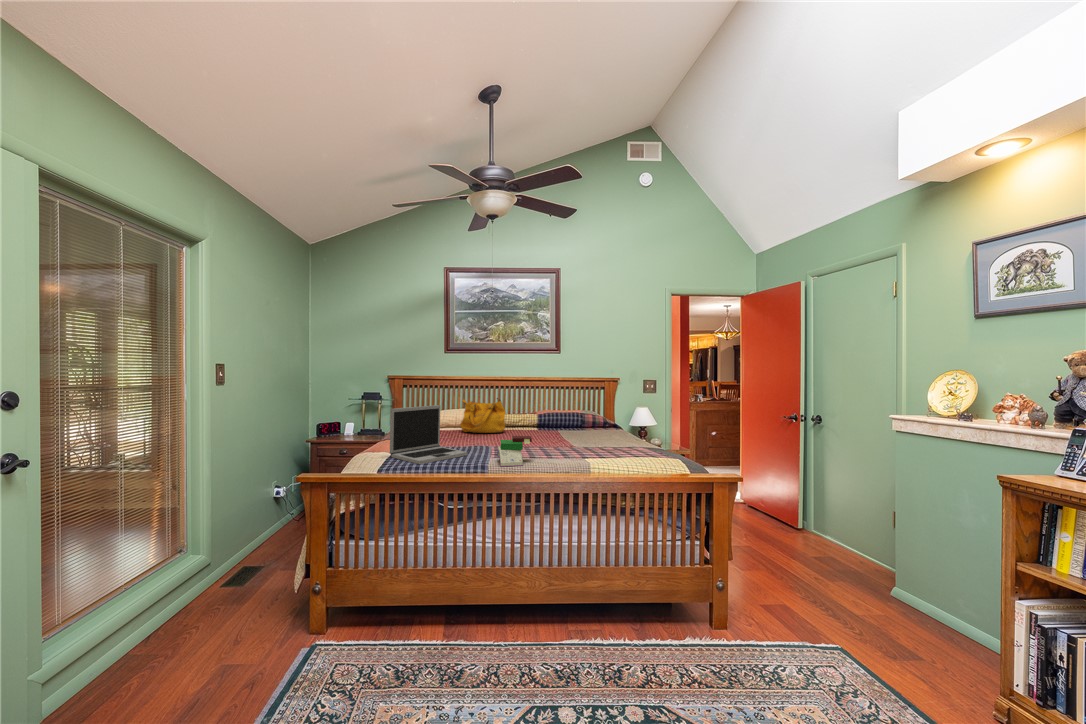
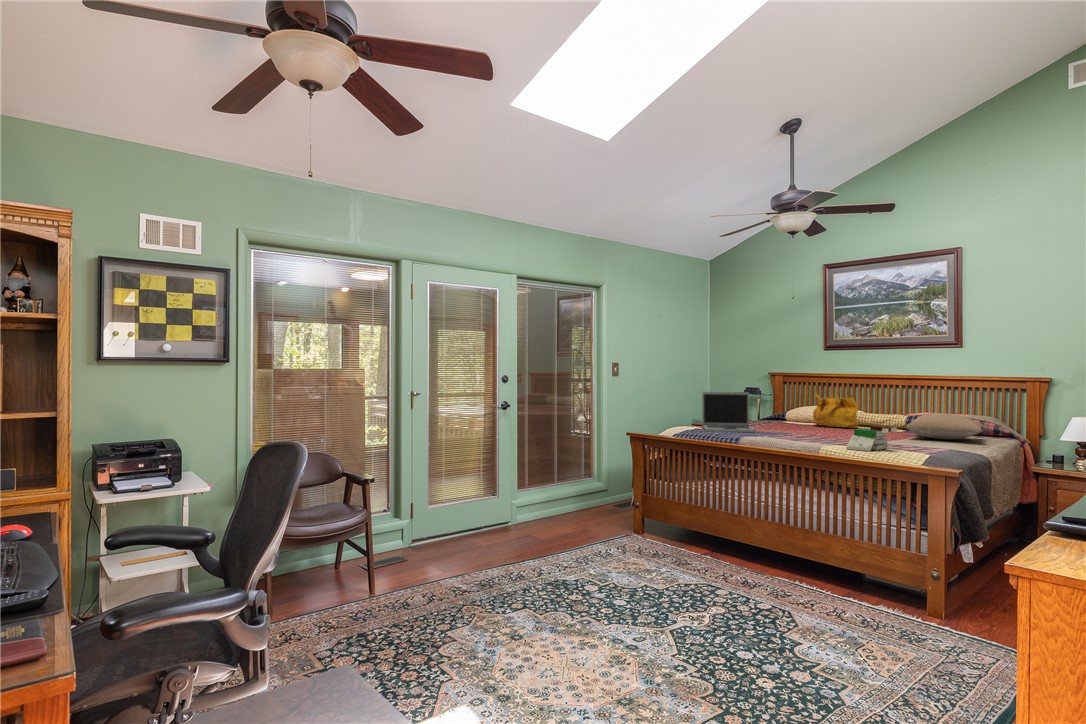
pillow: none [560,414,631,438] -> present [906,413,984,440]
book: present [497,436,532,467] -> present [847,425,897,451]

